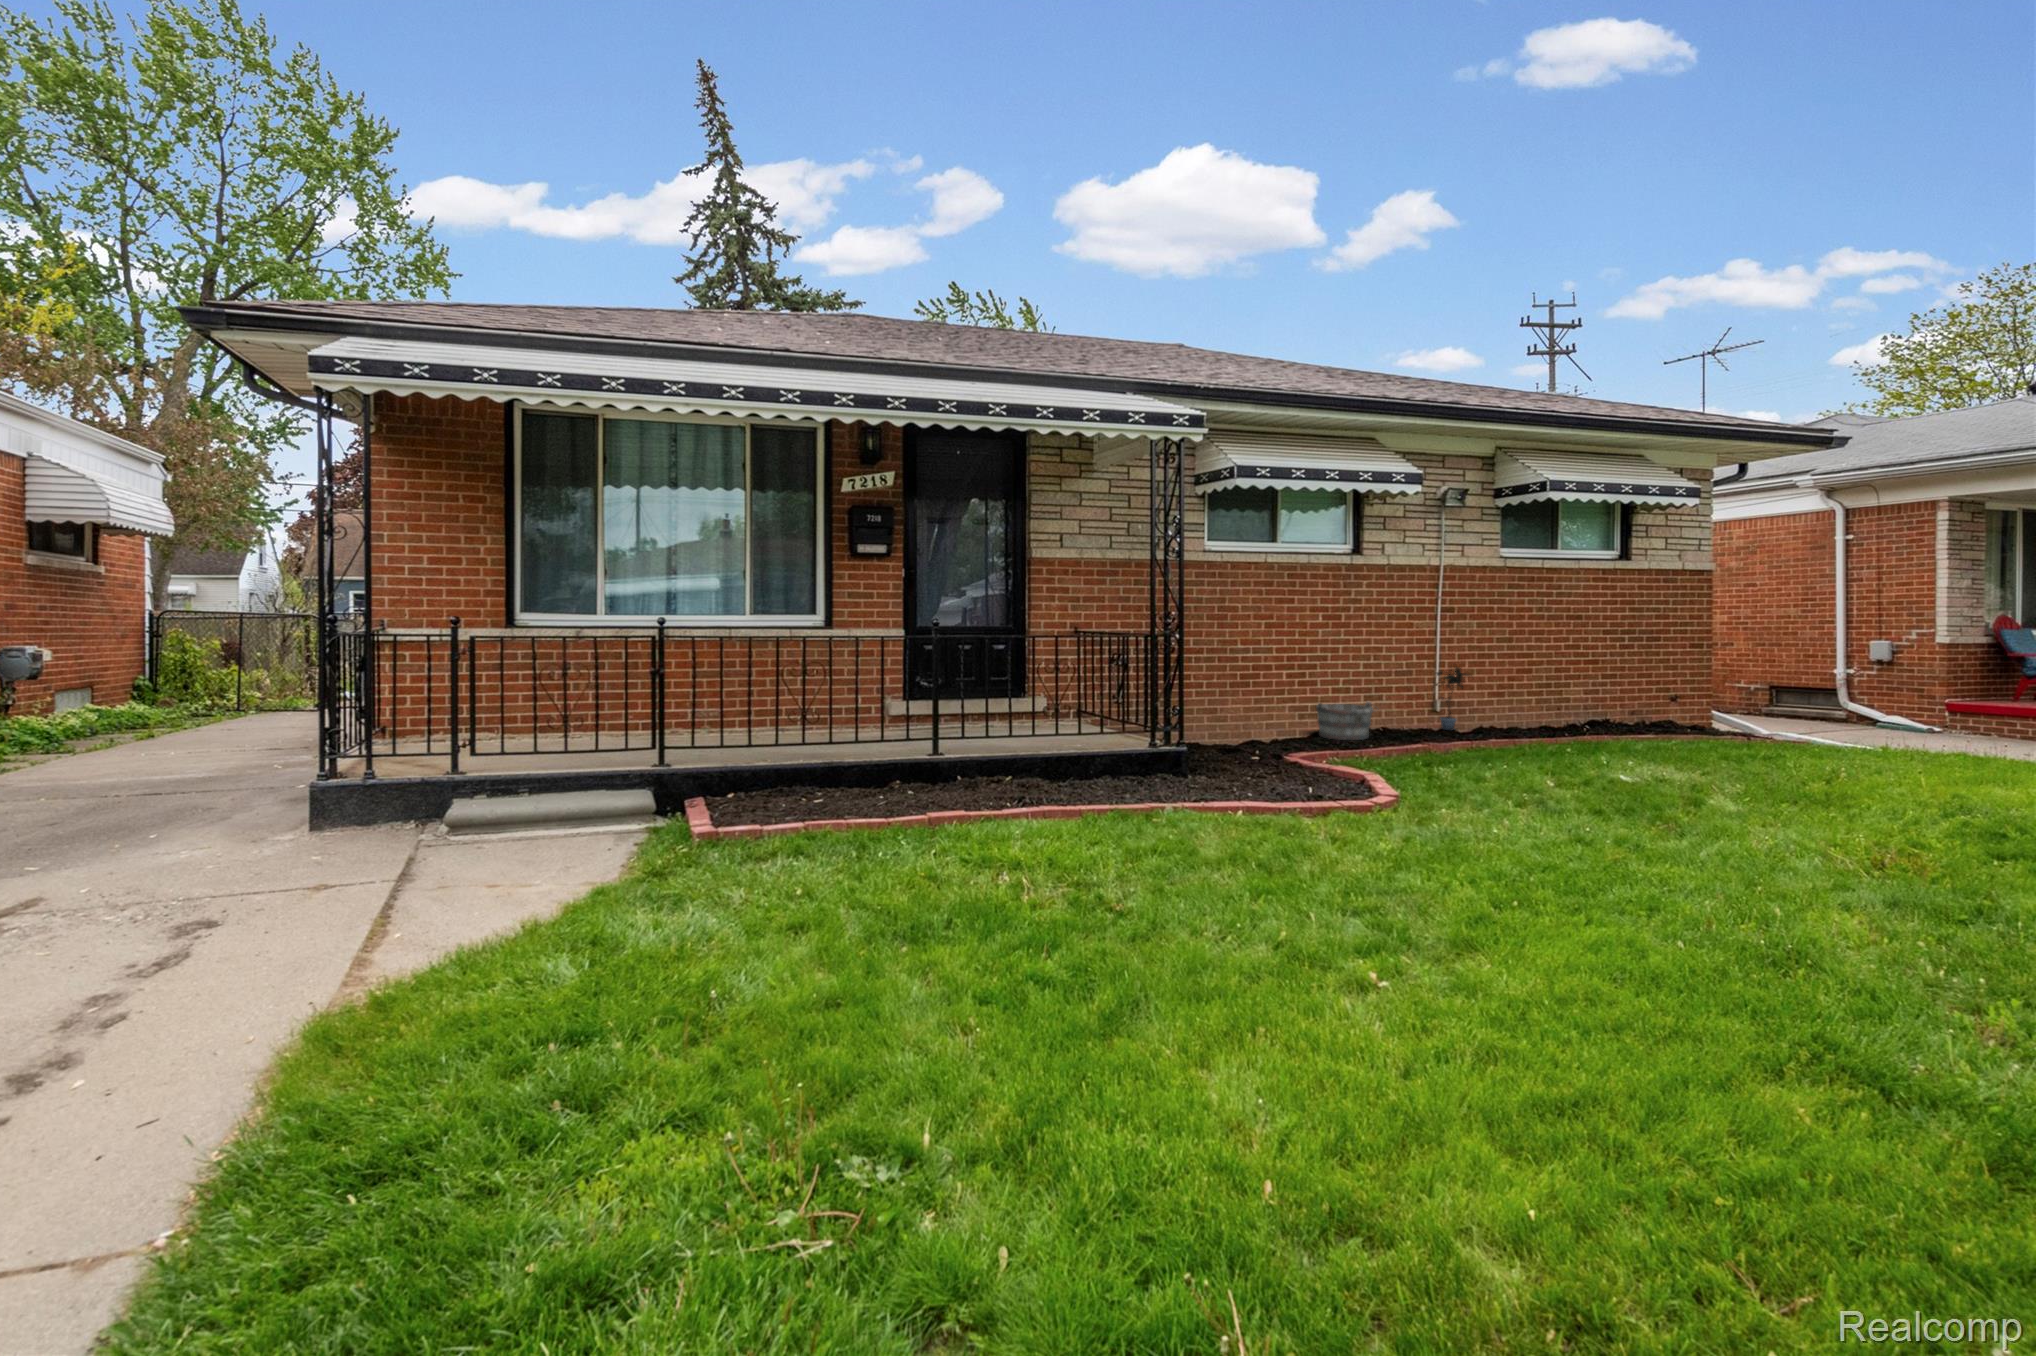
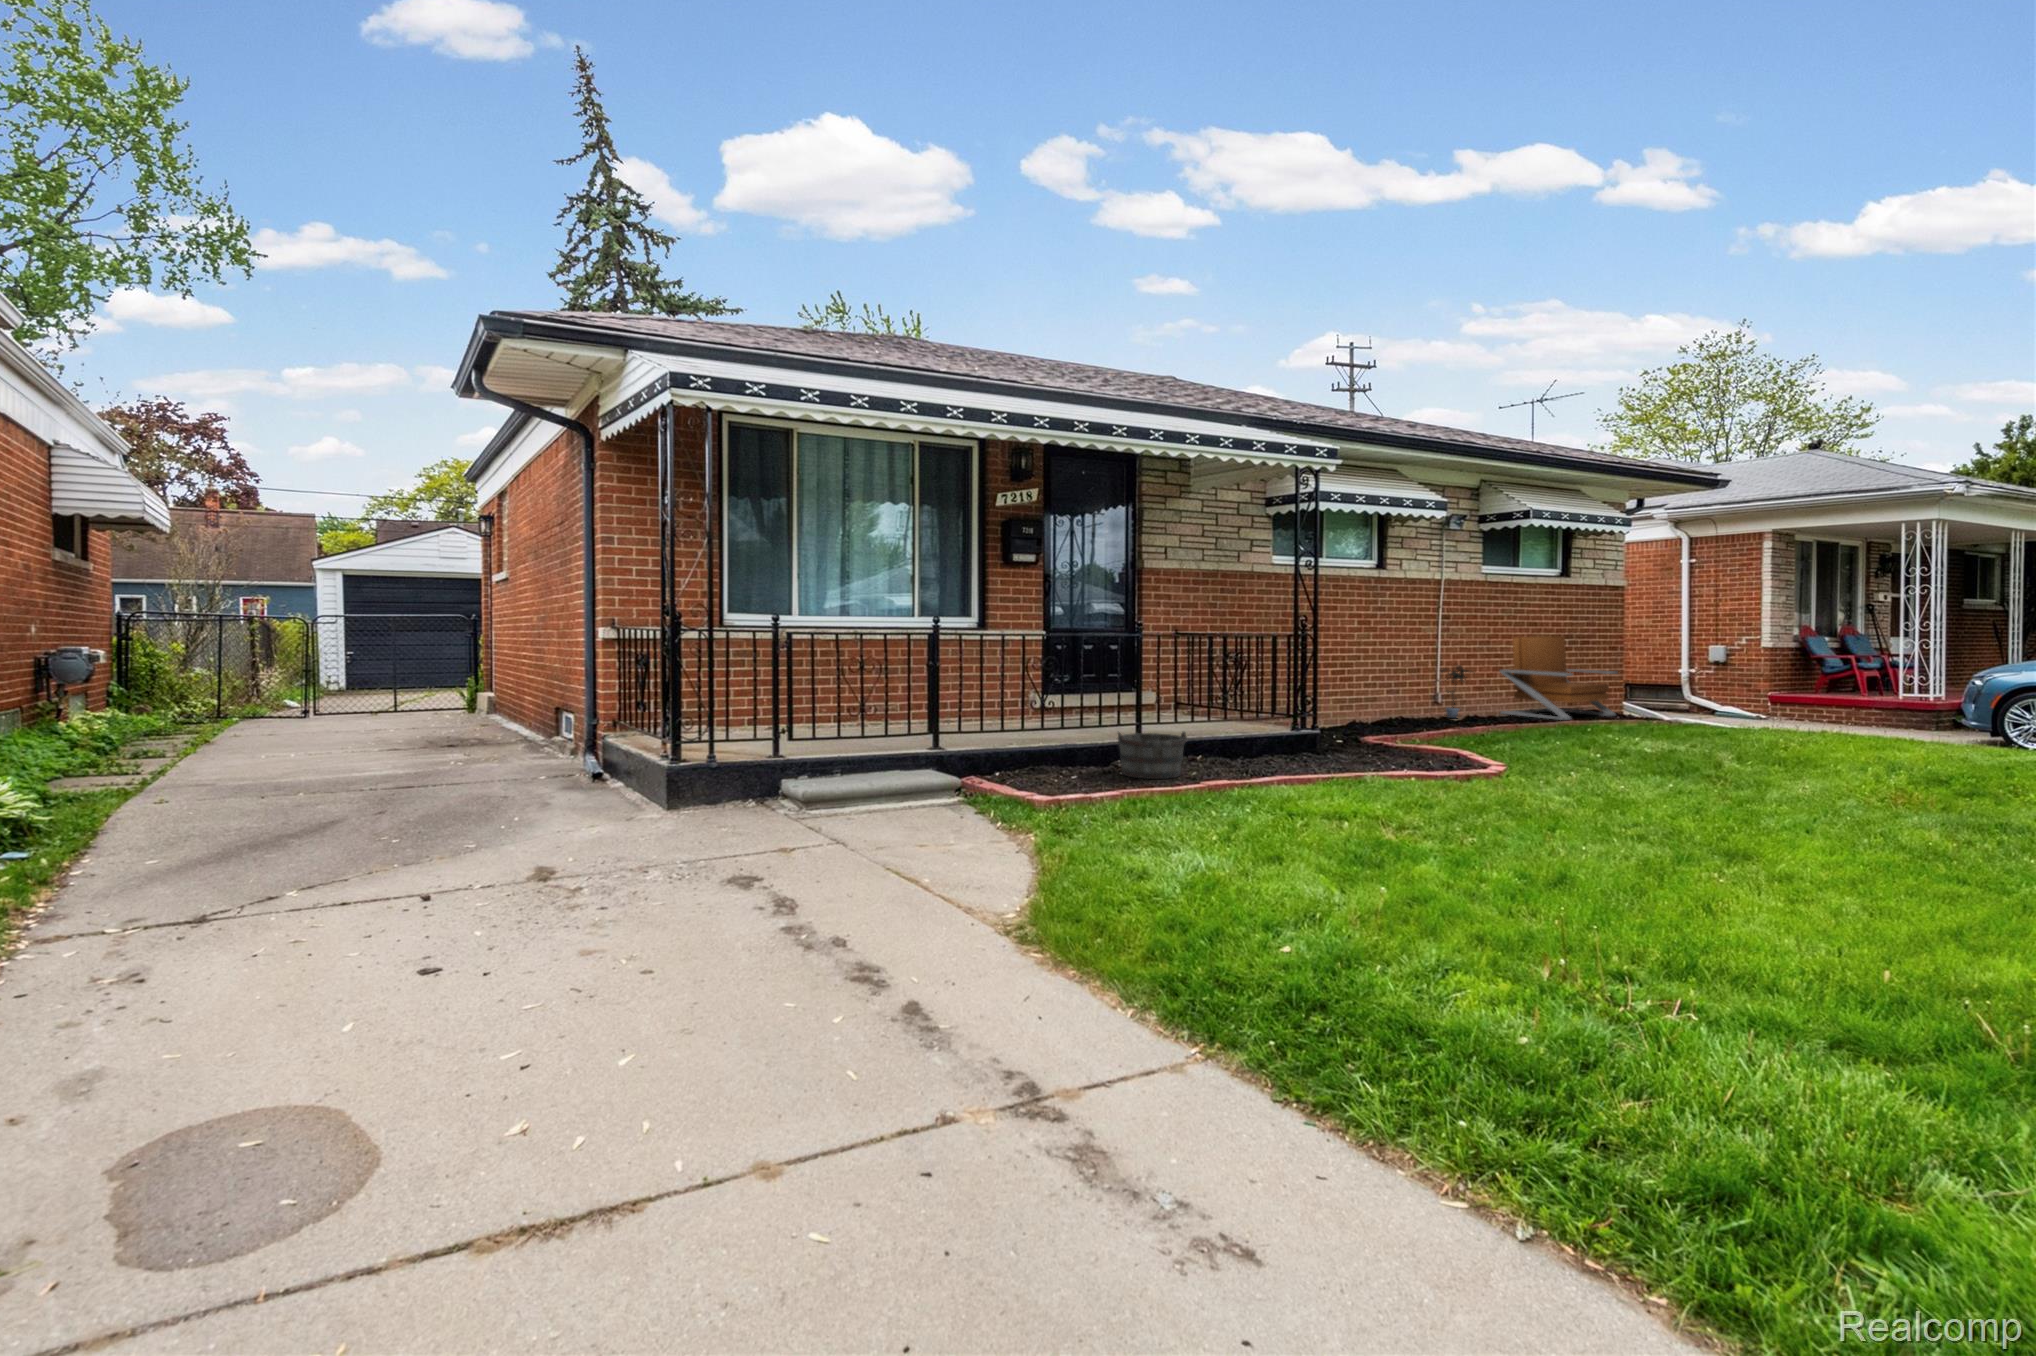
lounge chair: none [1521,632,1674,736] -> present [1500,636,1617,720]
bucket: present [1316,702,1374,740] -> present [1118,732,1187,779]

